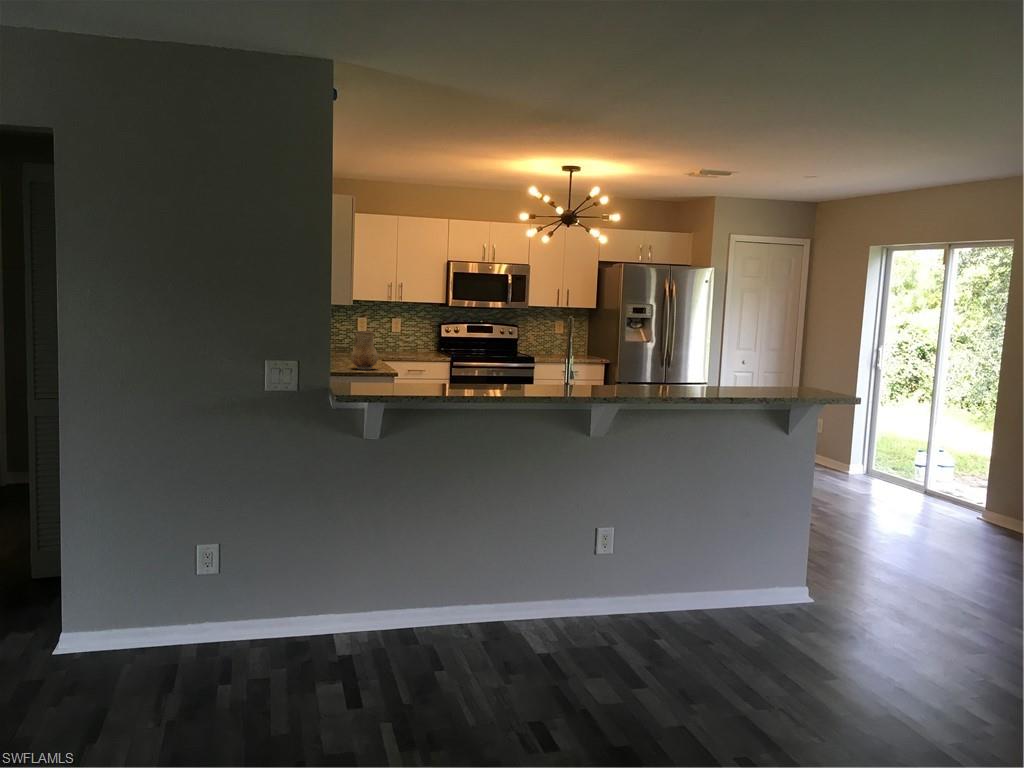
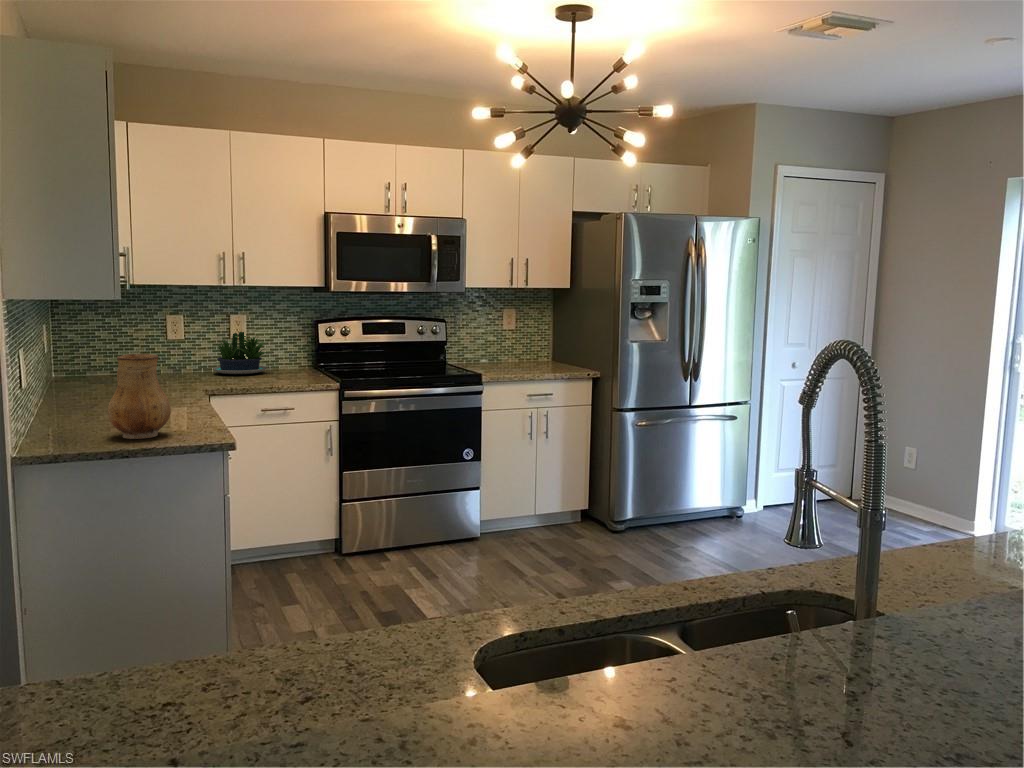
potted plant: none [382,328,417,352] -> present [213,332,267,374]

